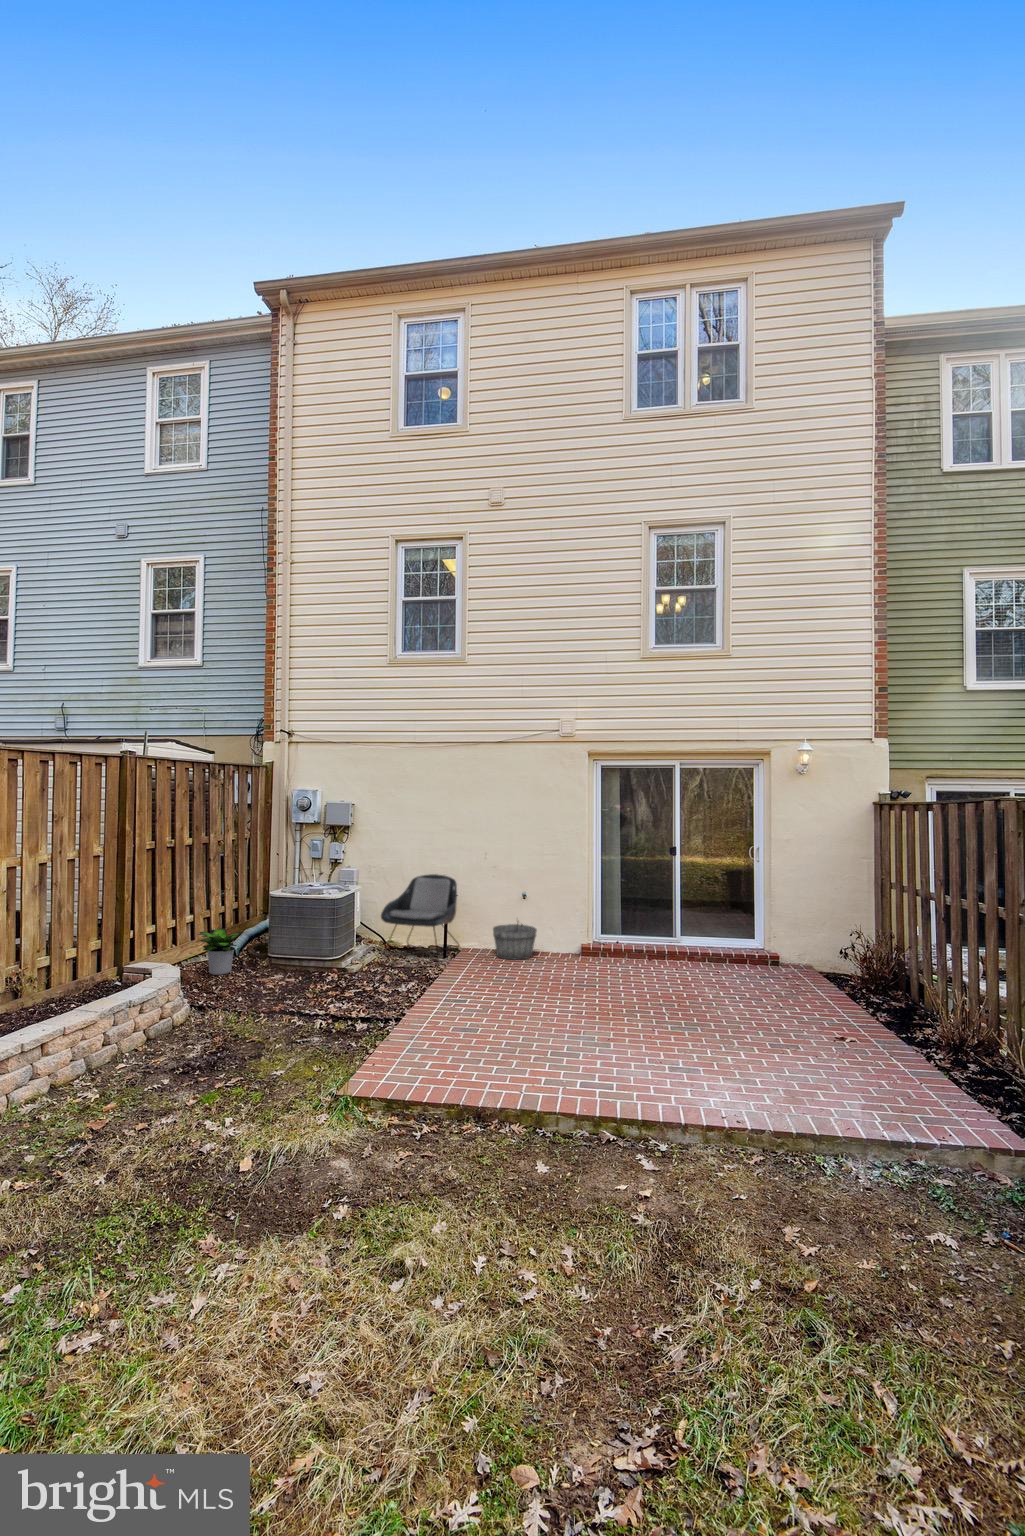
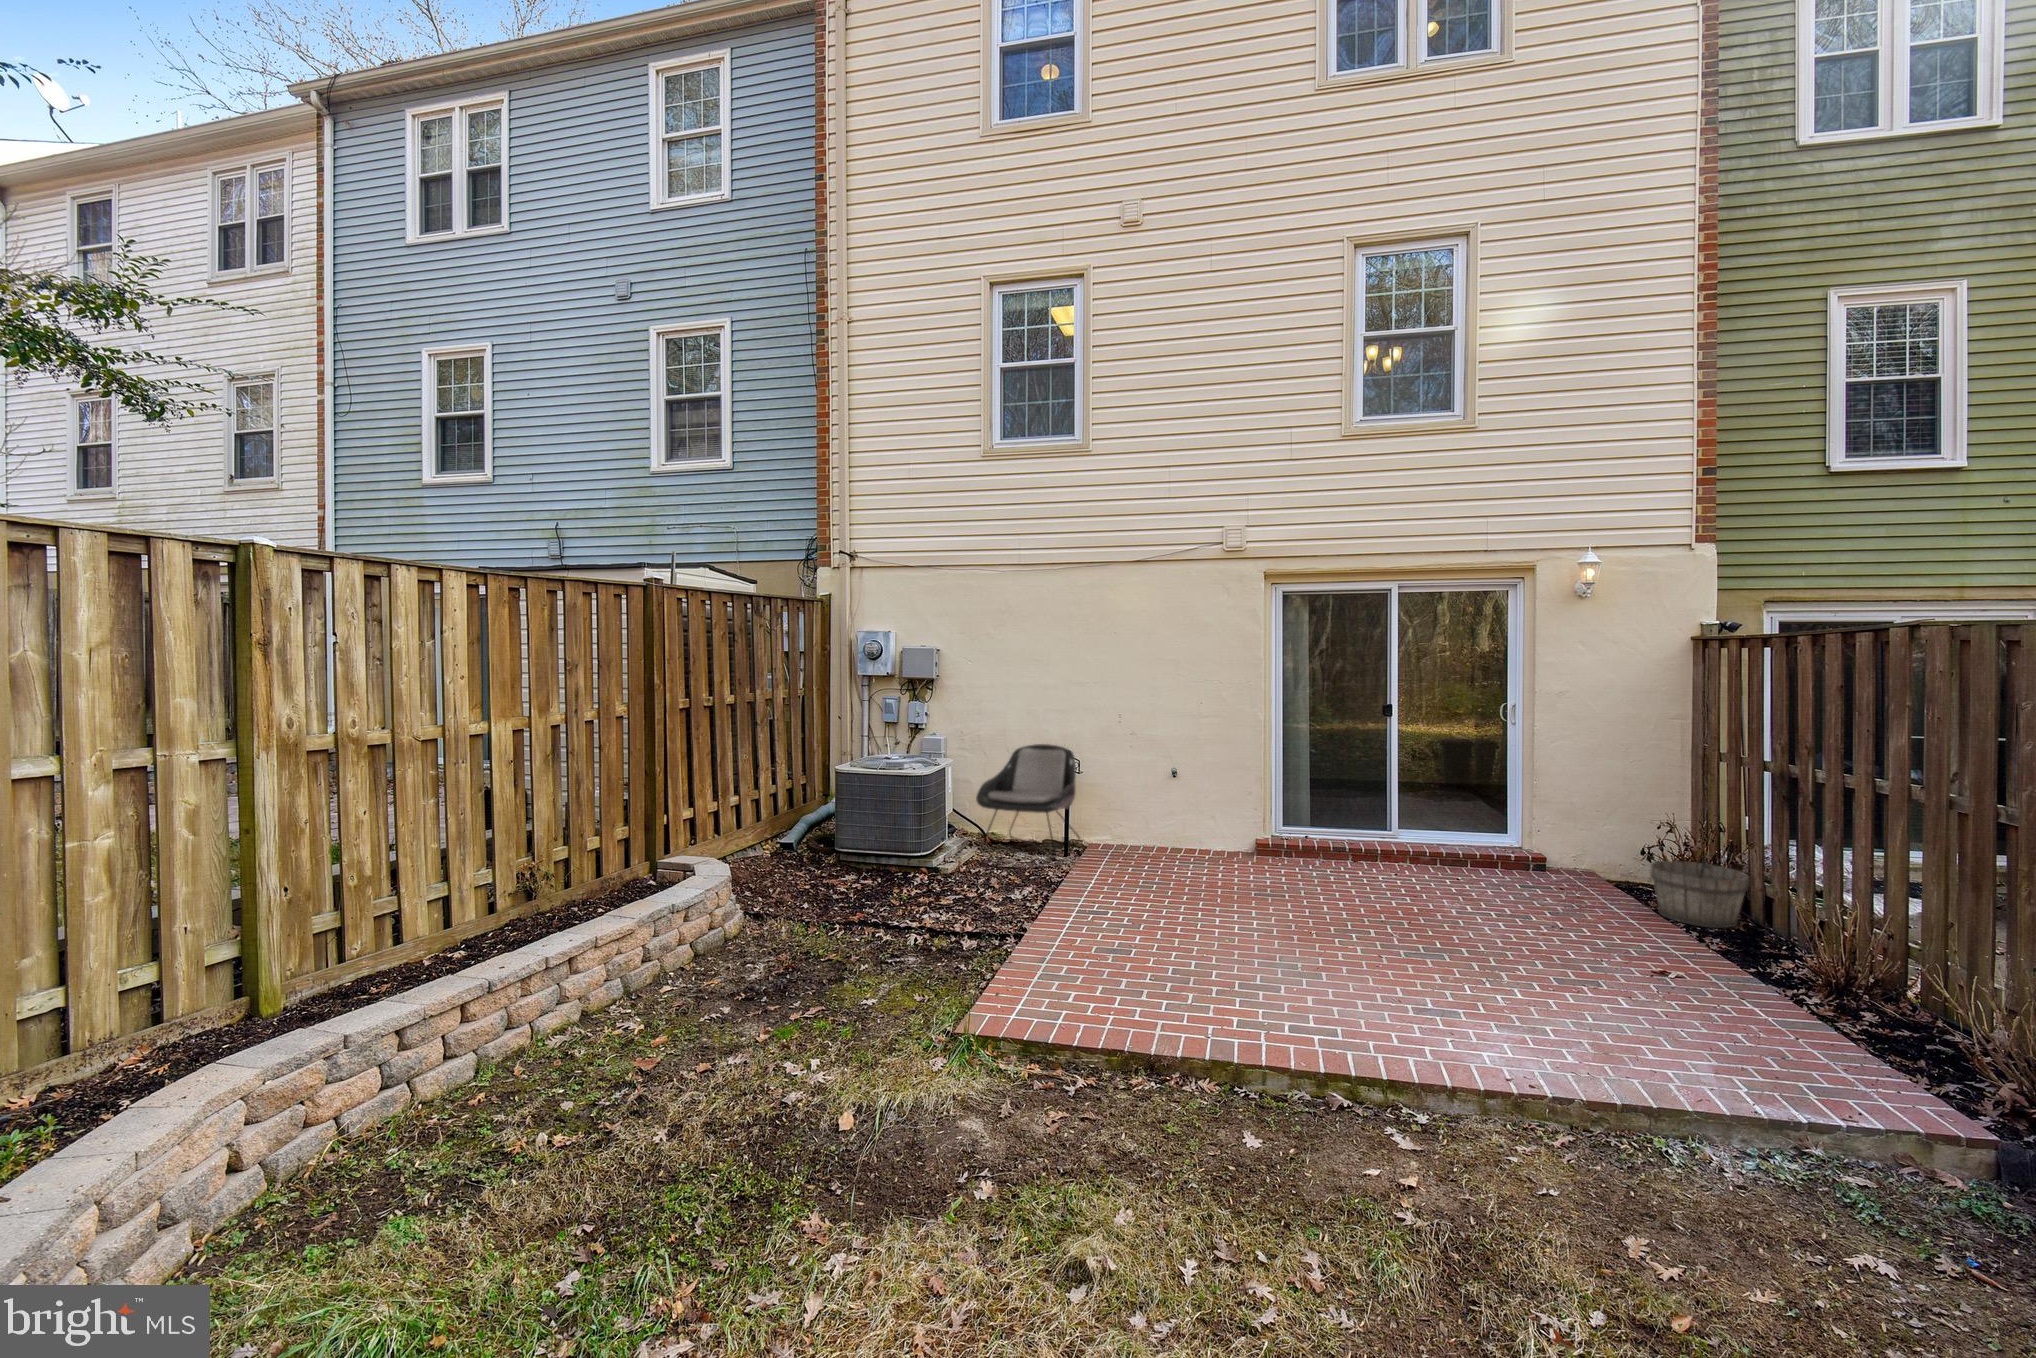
wooden bucket: present [493,921,537,960] -> present [1649,854,1749,928]
potted plant: present [198,928,243,975] -> none [738,814,804,873]

